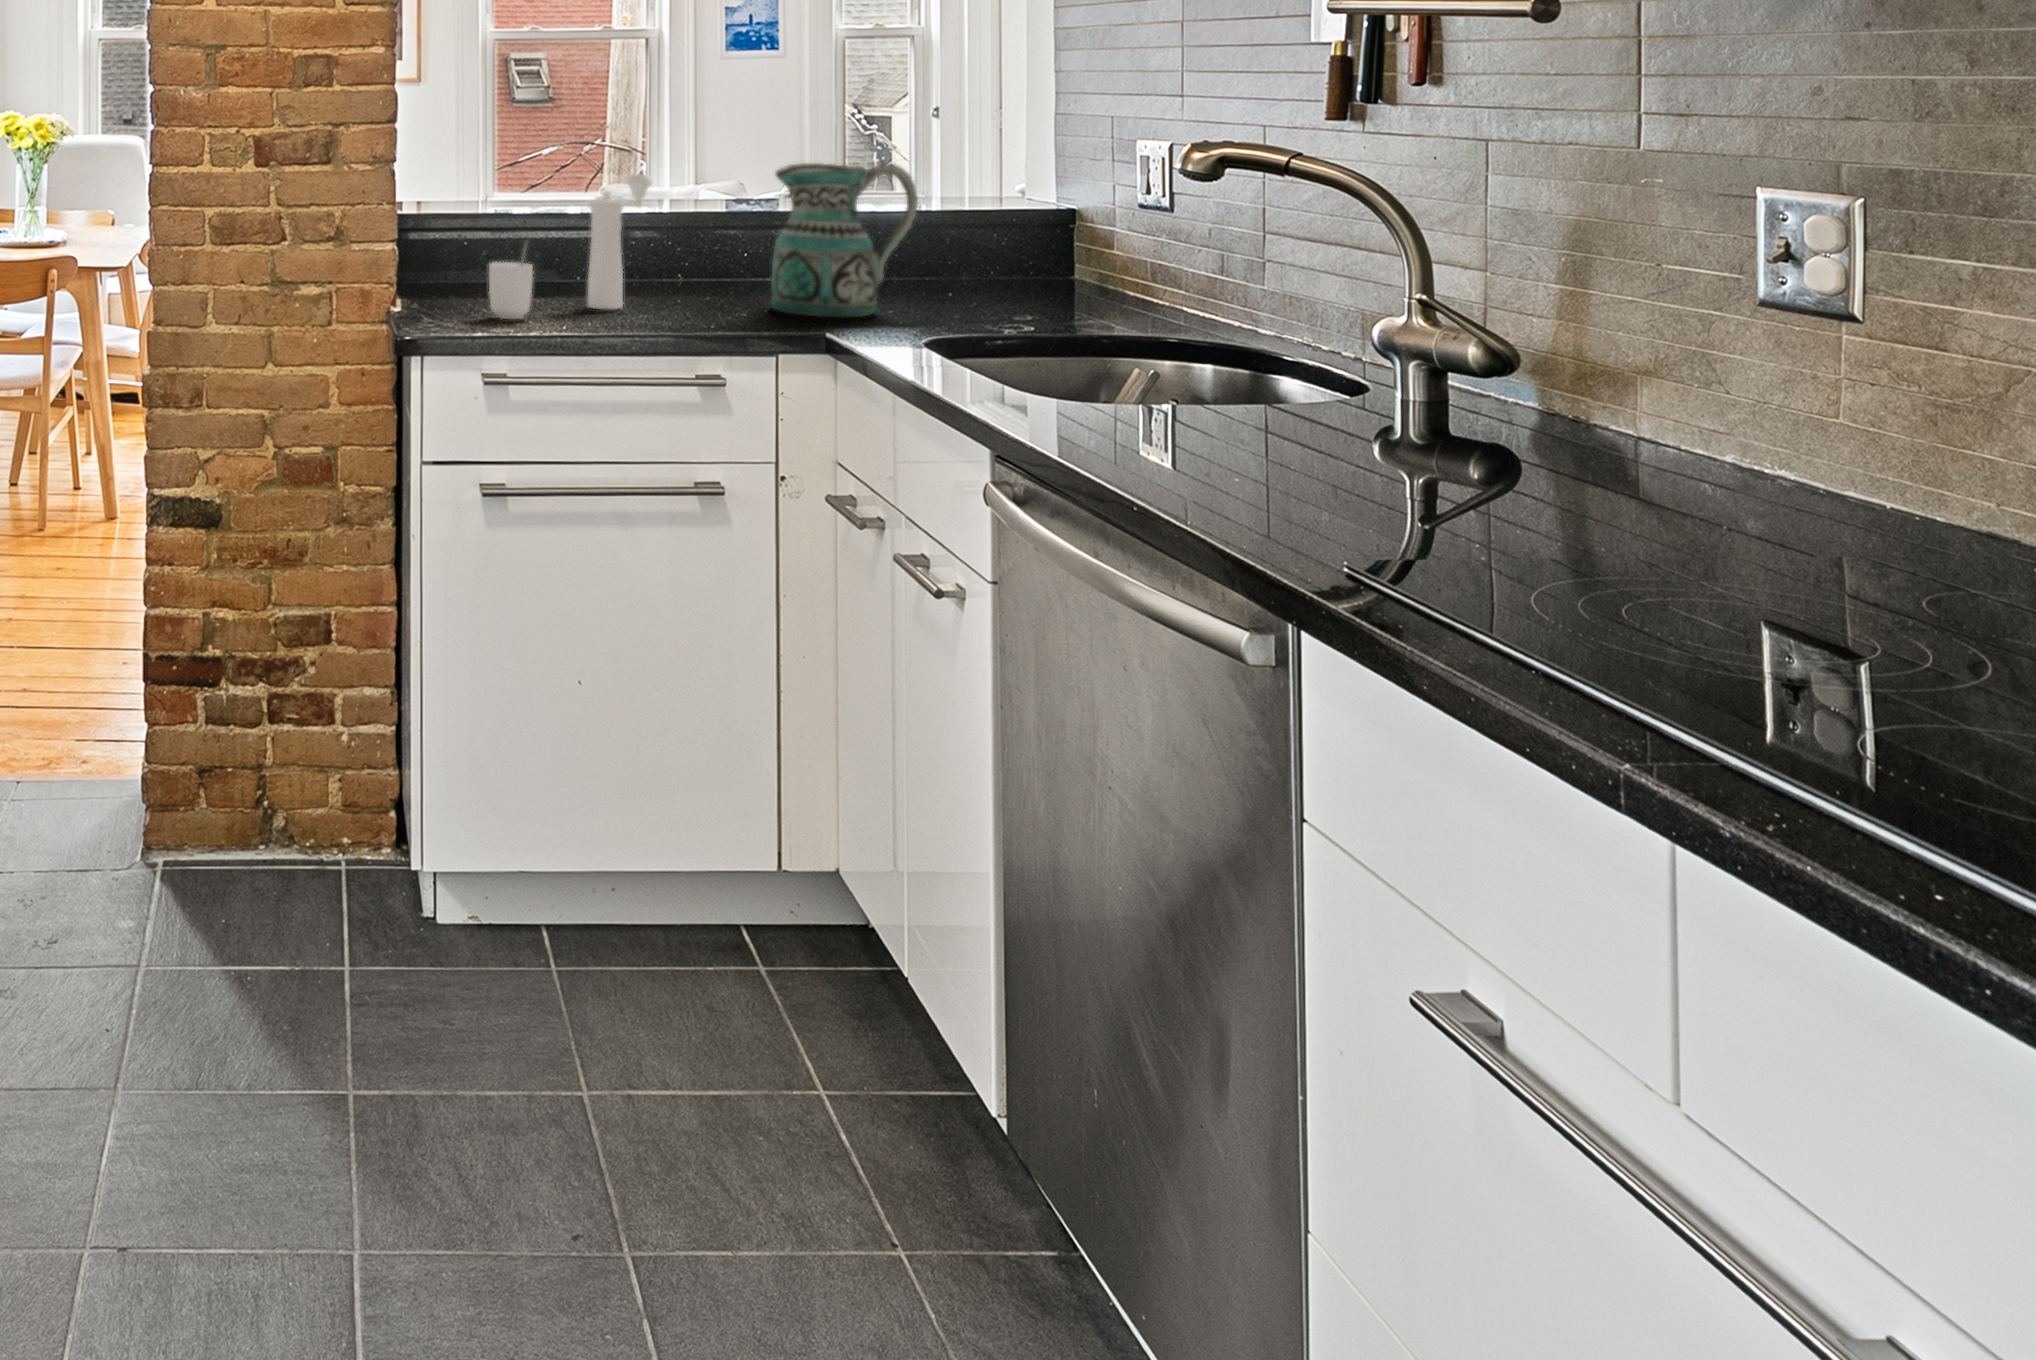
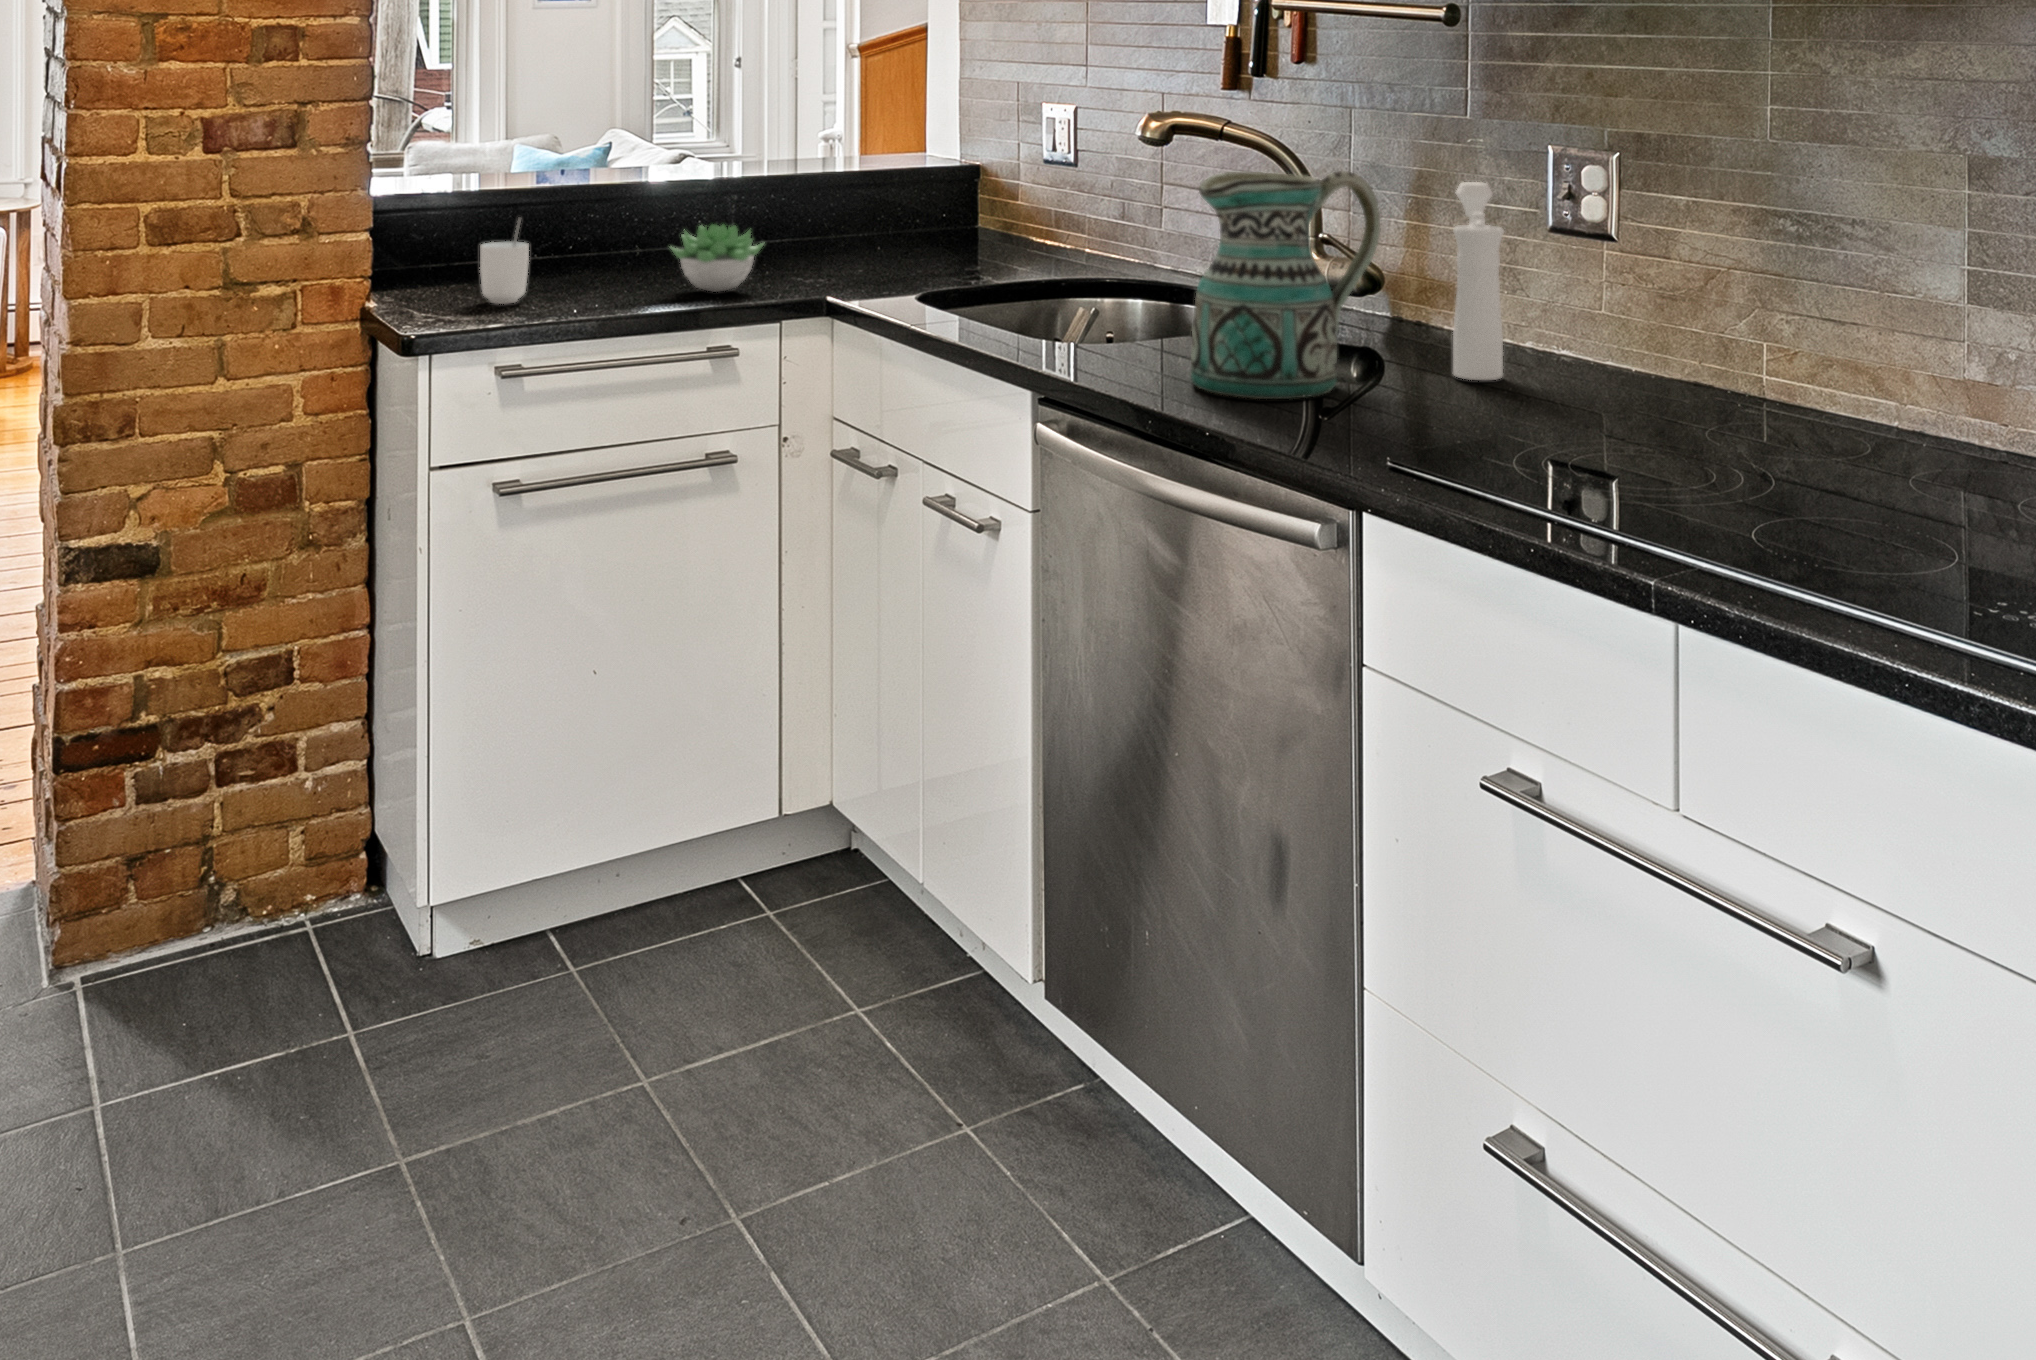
ceramic pitcher: present [771,163,918,317] -> present [1191,171,1380,399]
pepper mill: present [587,174,651,309] -> present [1453,182,1504,380]
succulent plant: none [666,258,763,323] -> present [671,224,763,292]

